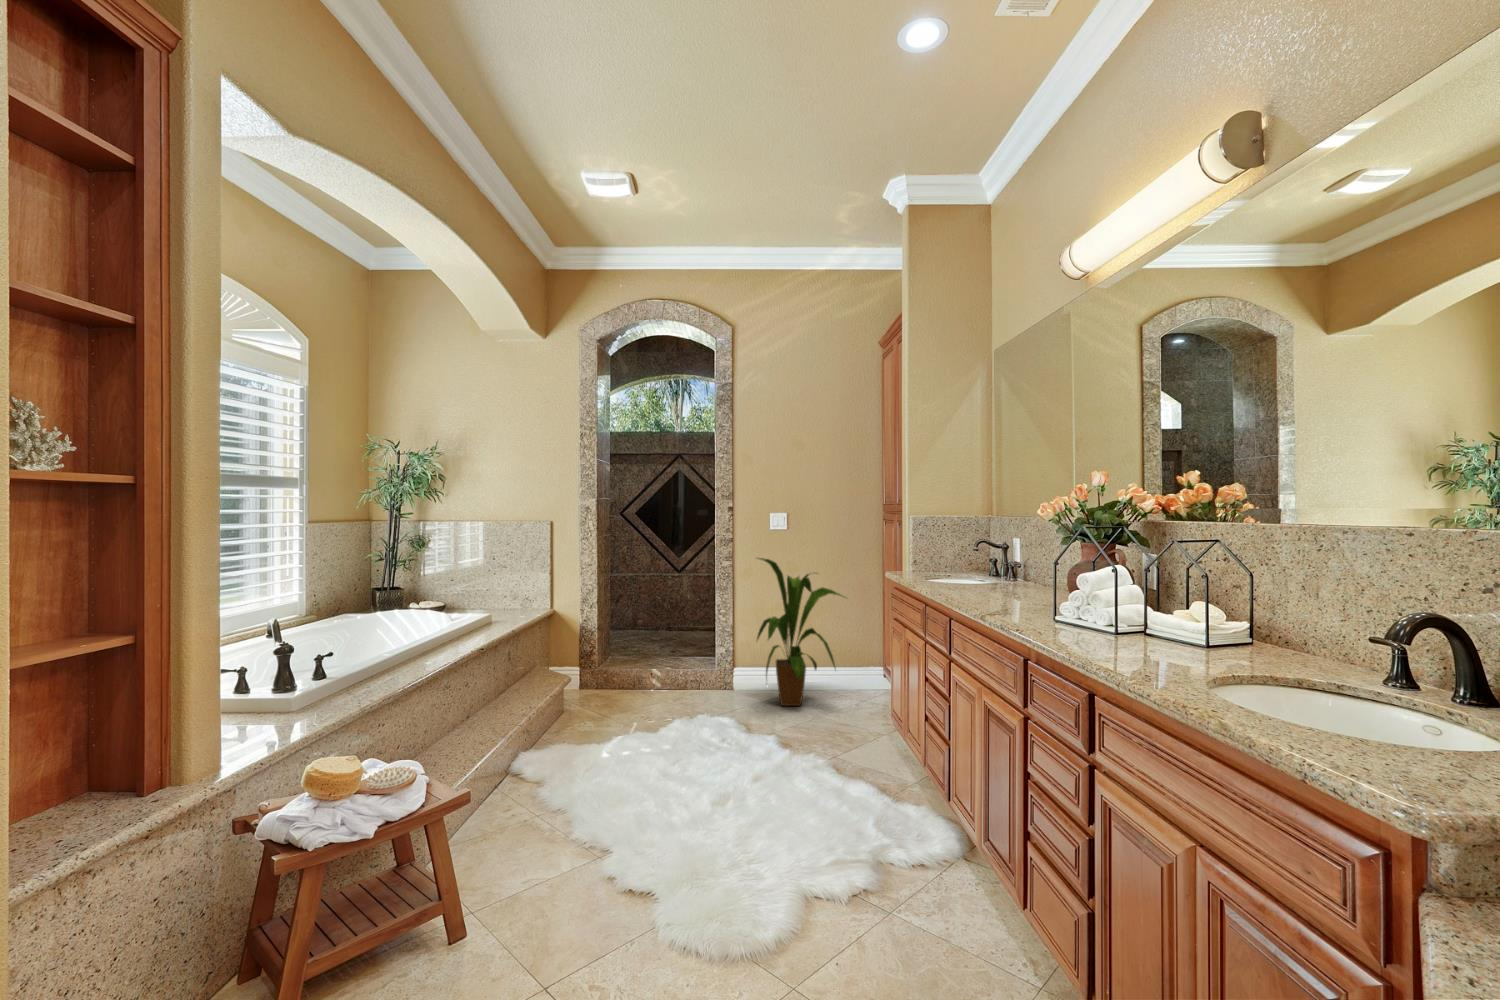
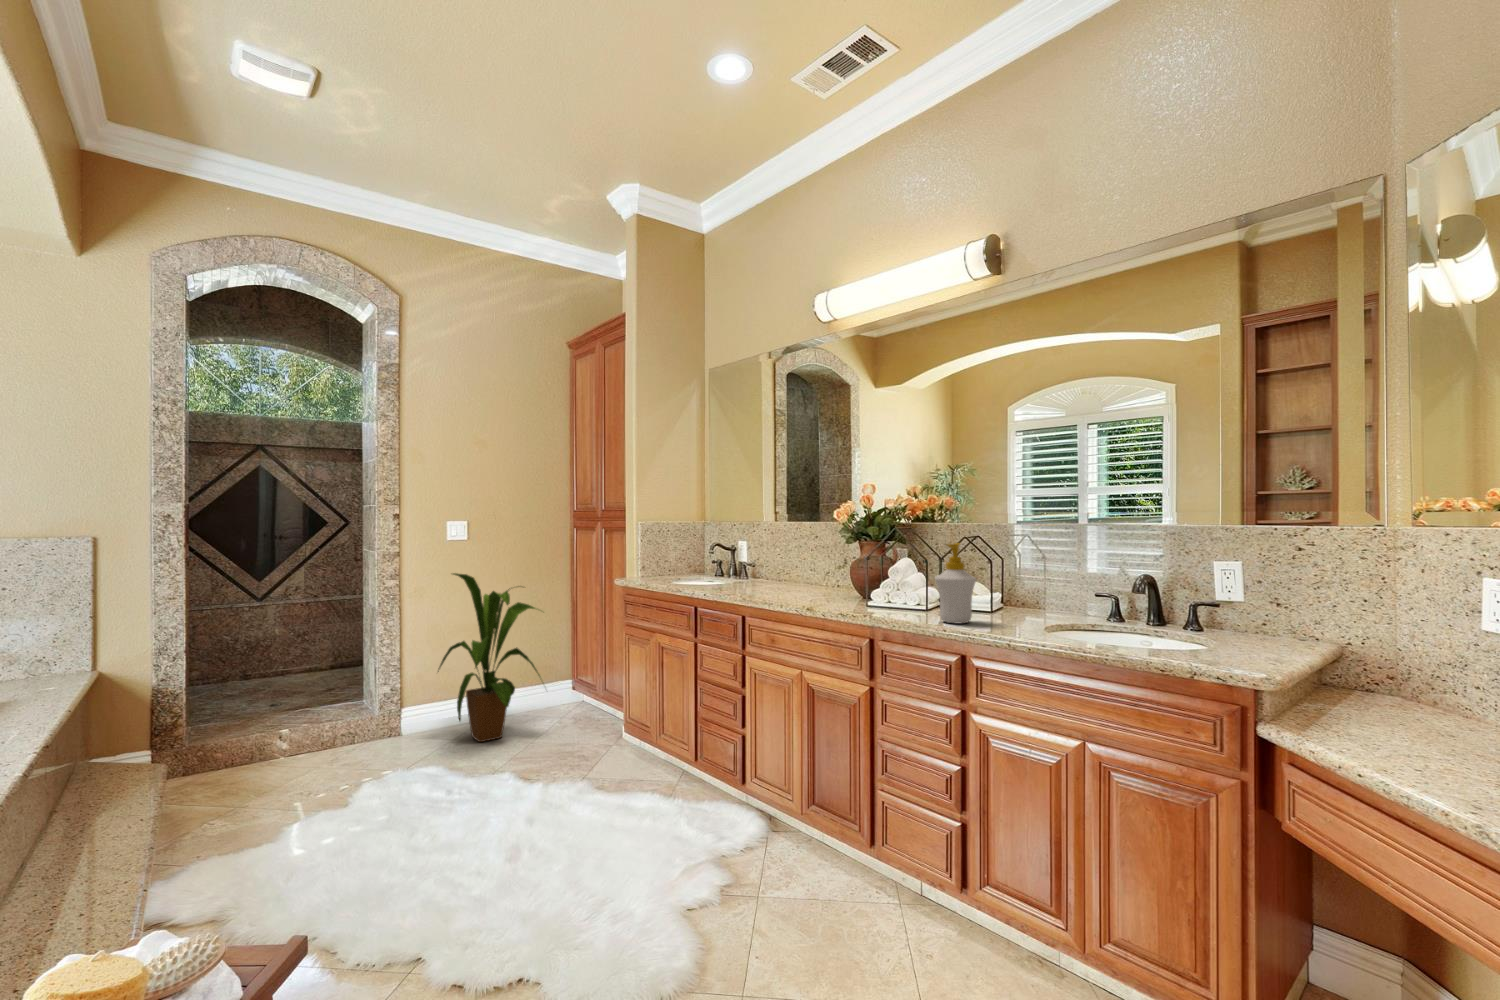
soap bottle: none [1084,551,1141,652] -> present [935,543,976,623]

